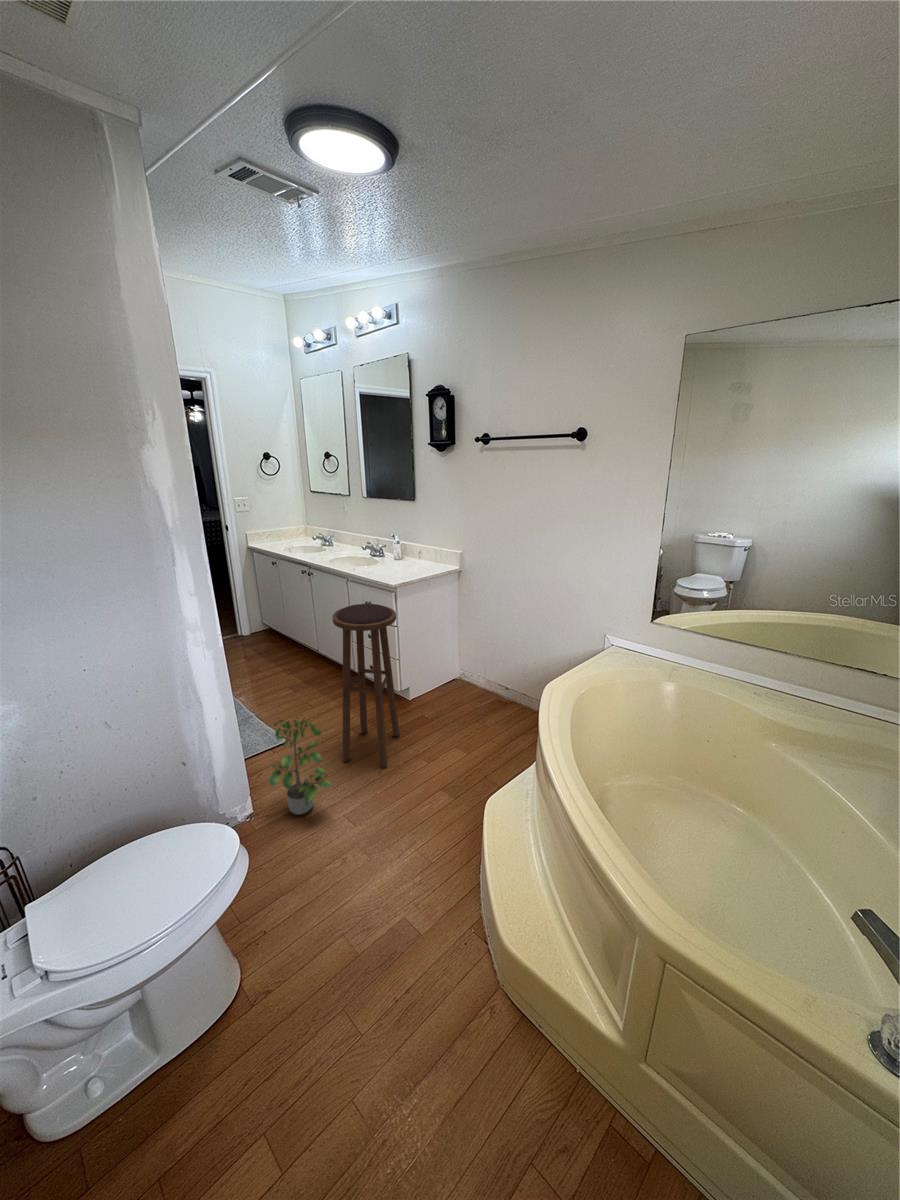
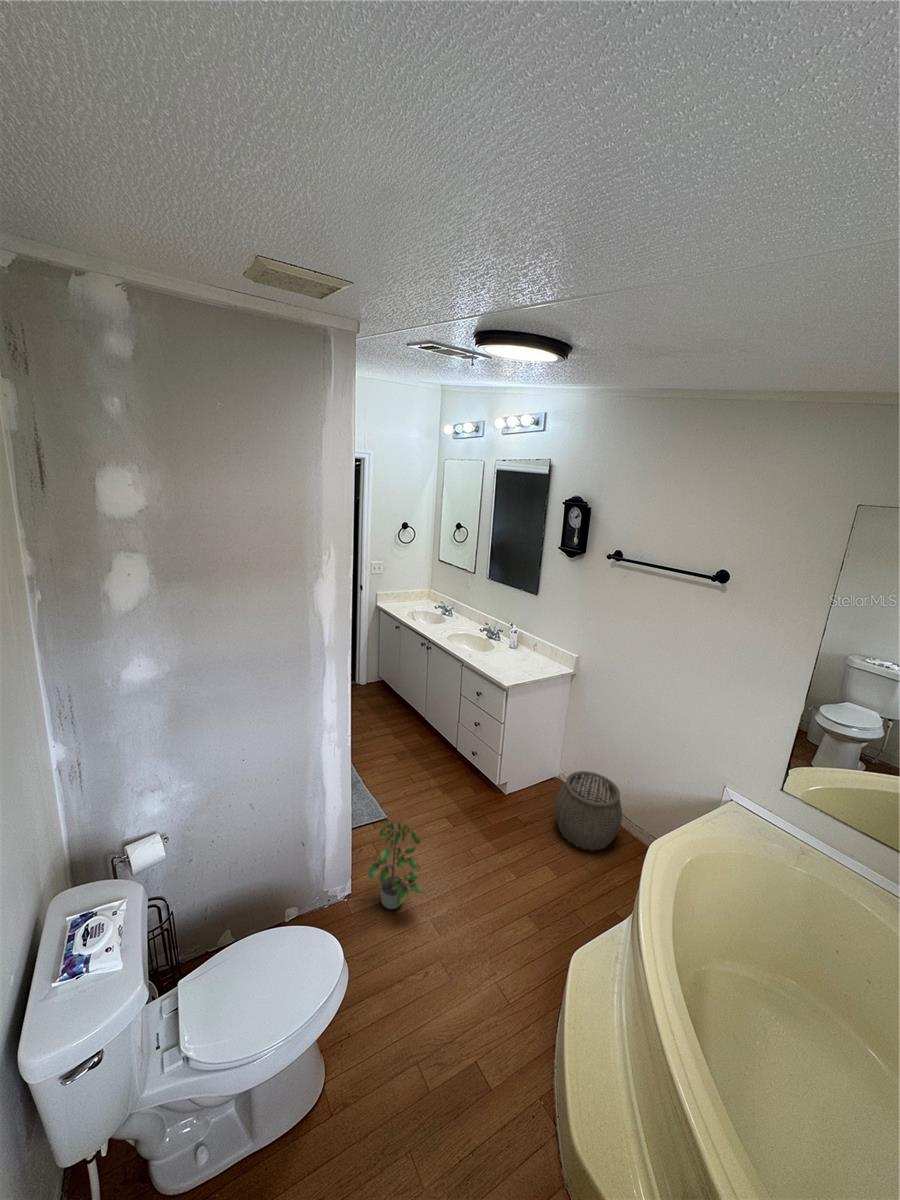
stool: present [333,604,400,769] -> none [435,710,505,875]
woven basket: none [458,656,521,727] -> present [555,771,622,850]

